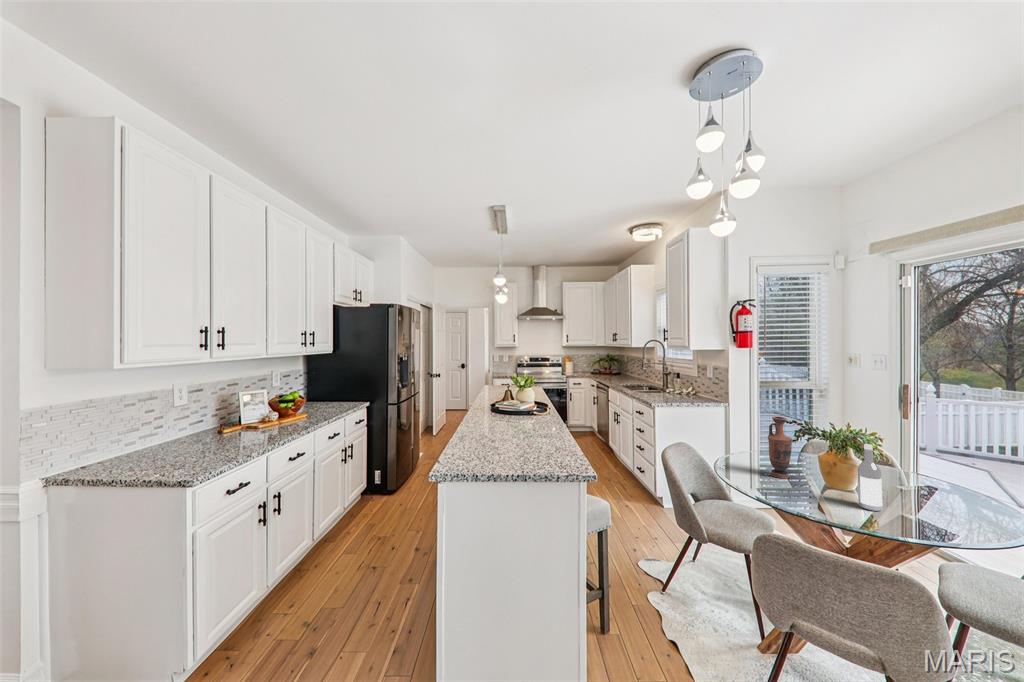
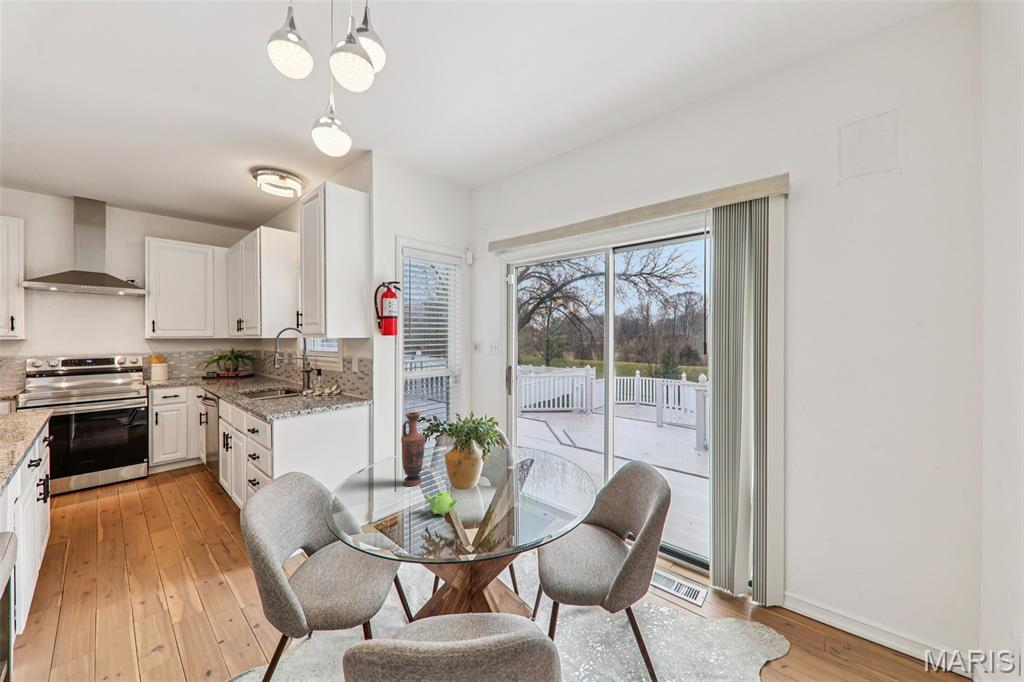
wine bottle: present [857,444,882,511] -> none [479,431,498,503]
teapot: none [798,486,834,508] -> present [426,491,458,516]

